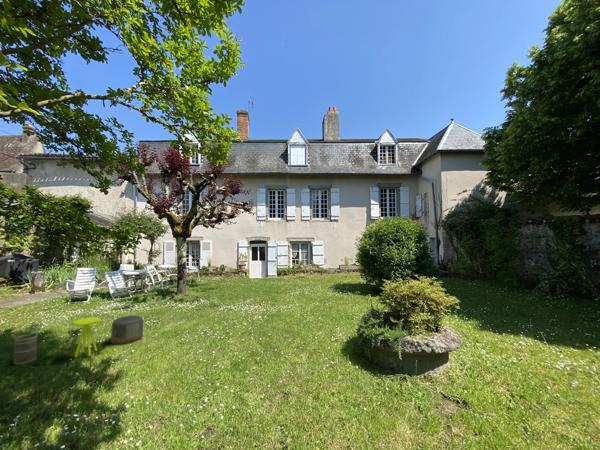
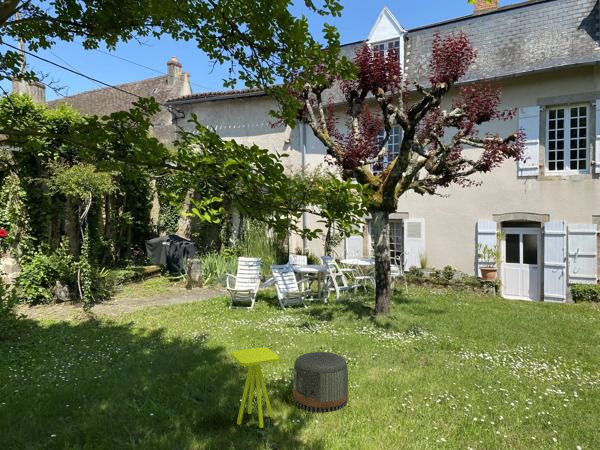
basket: present [13,326,38,364] -> none [152,345,185,416]

